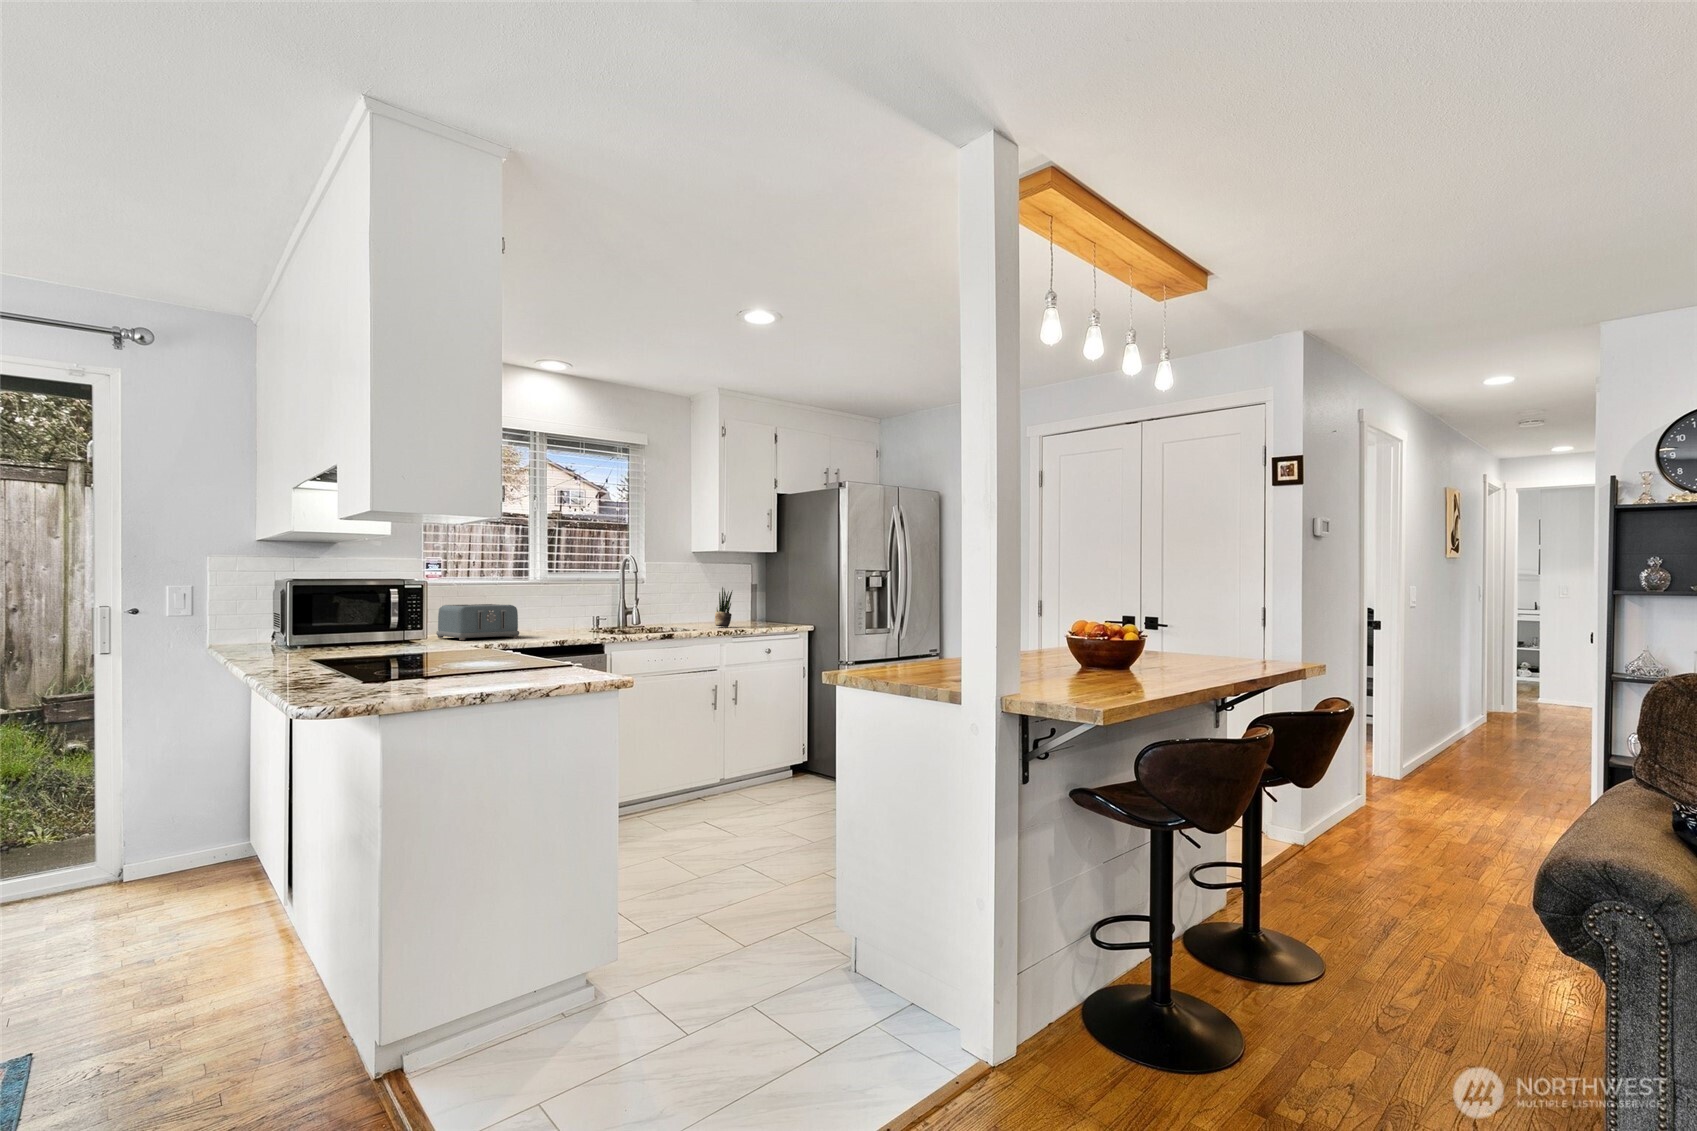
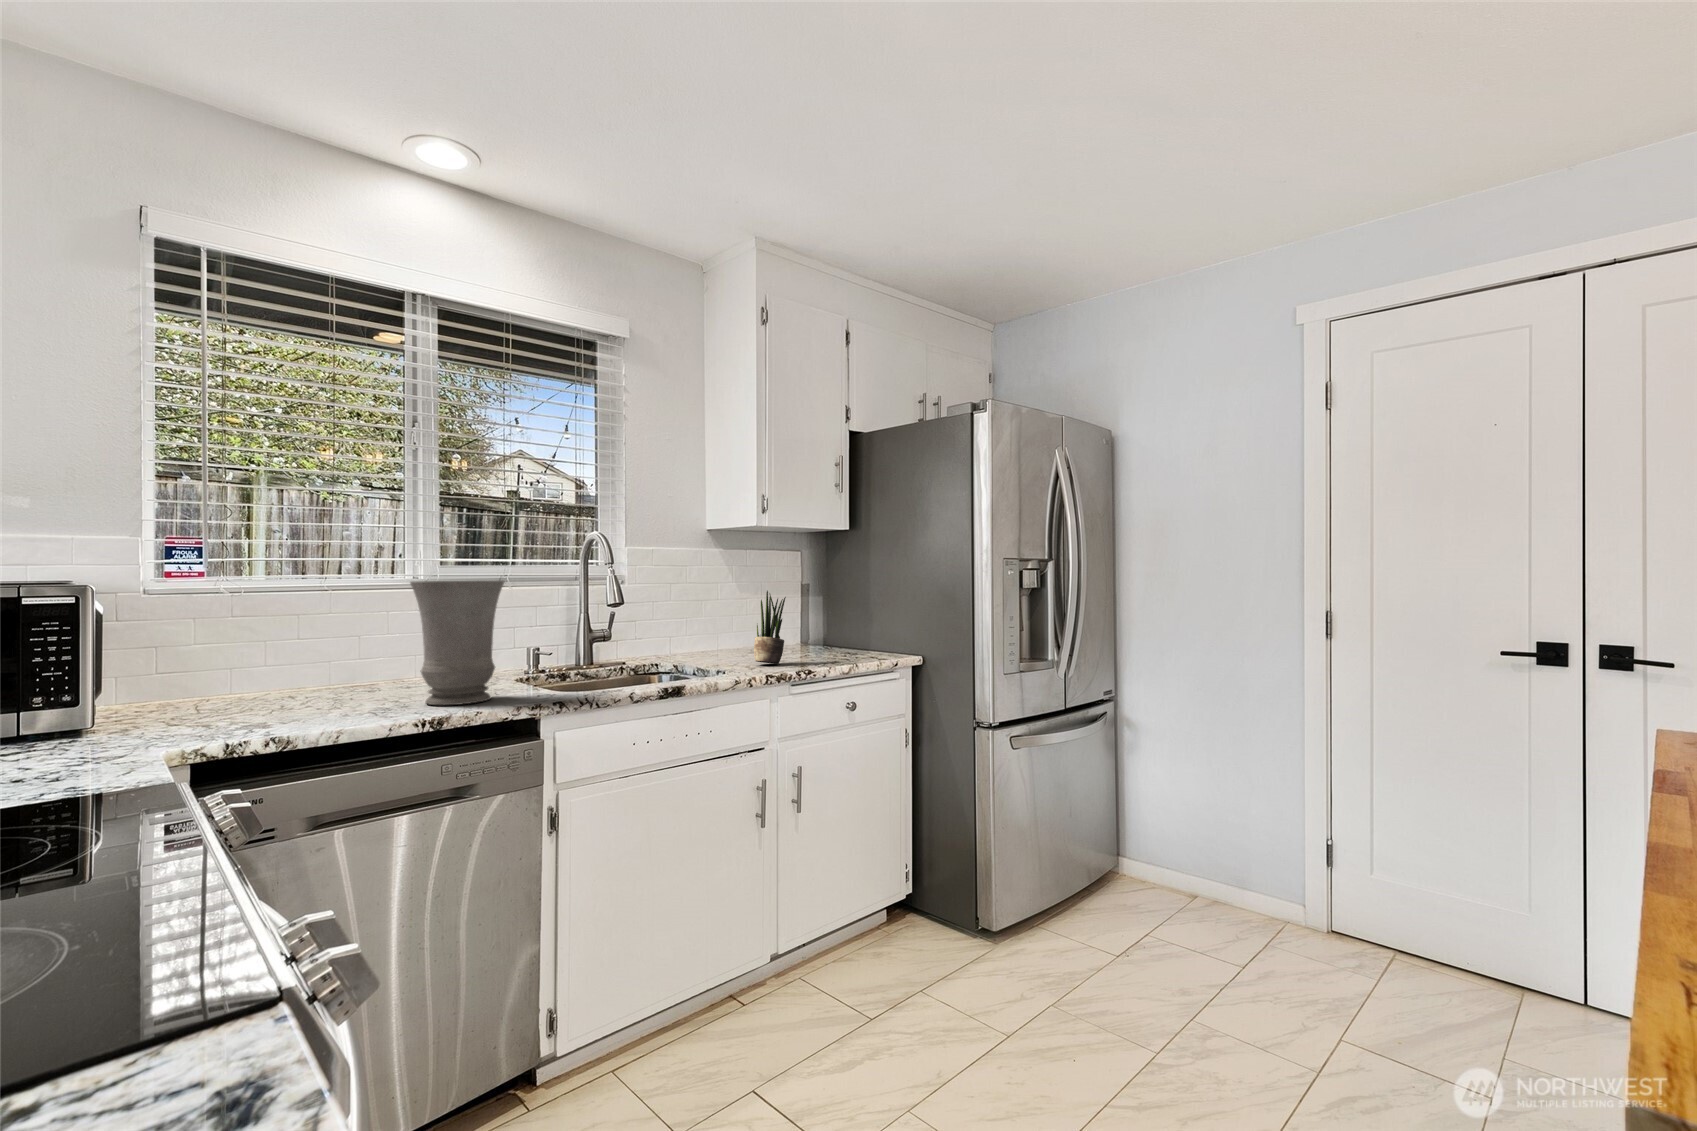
vase: none [546,580,589,637] -> present [410,581,504,705]
toaster: present [436,604,519,640] -> none [173,632,354,721]

